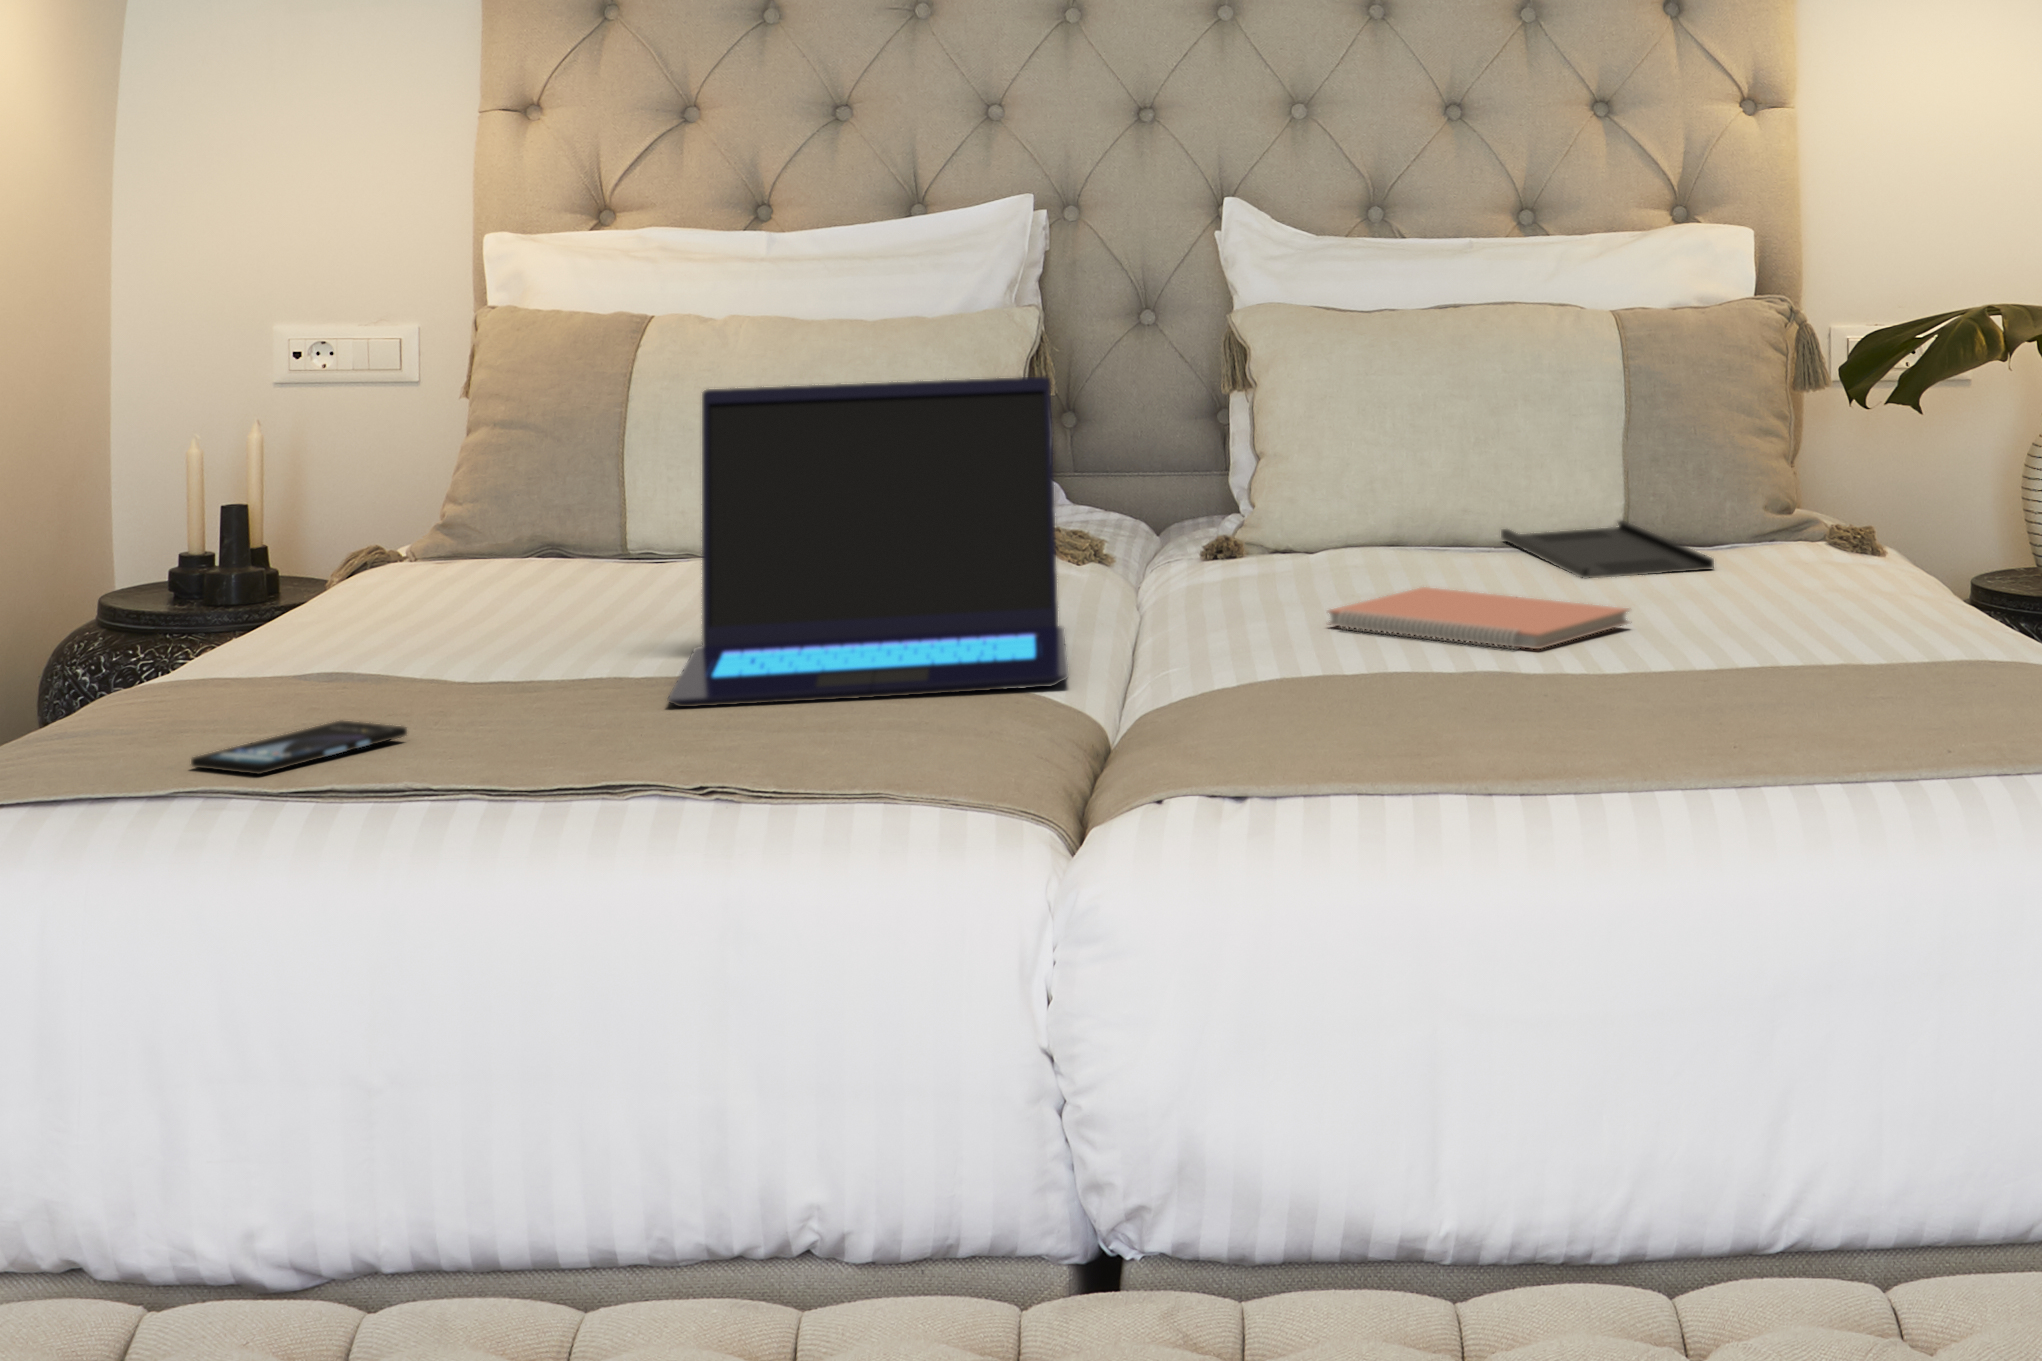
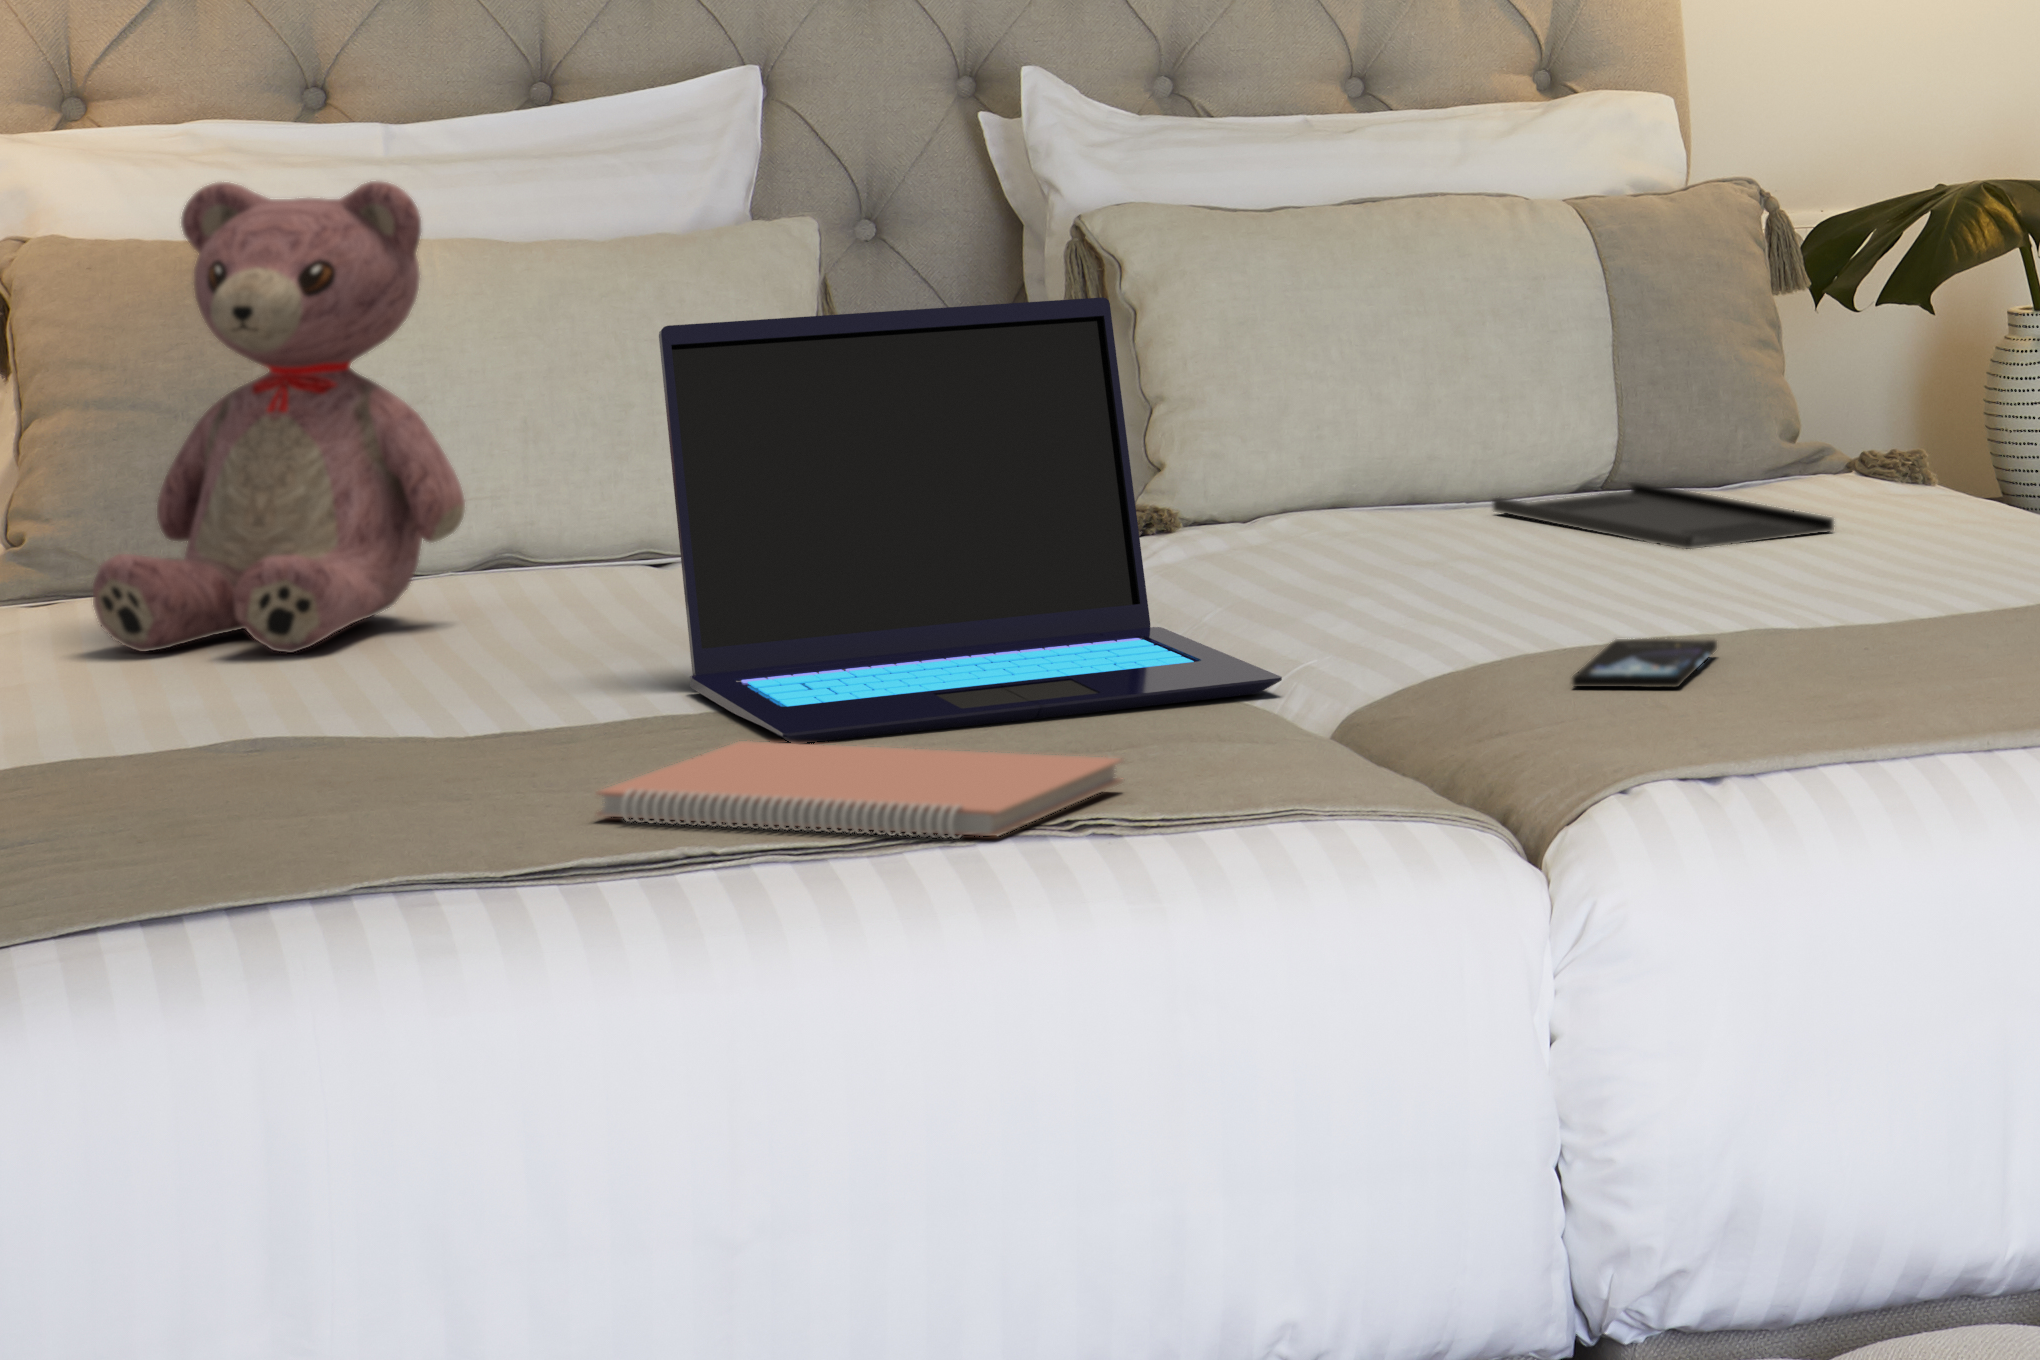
teddy bear: none [409,275,675,610] -> present [93,181,465,653]
notebook: present [1328,587,1629,649] -> present [597,741,1123,838]
smartphone: present [191,721,407,774] -> present [1572,639,1717,687]

